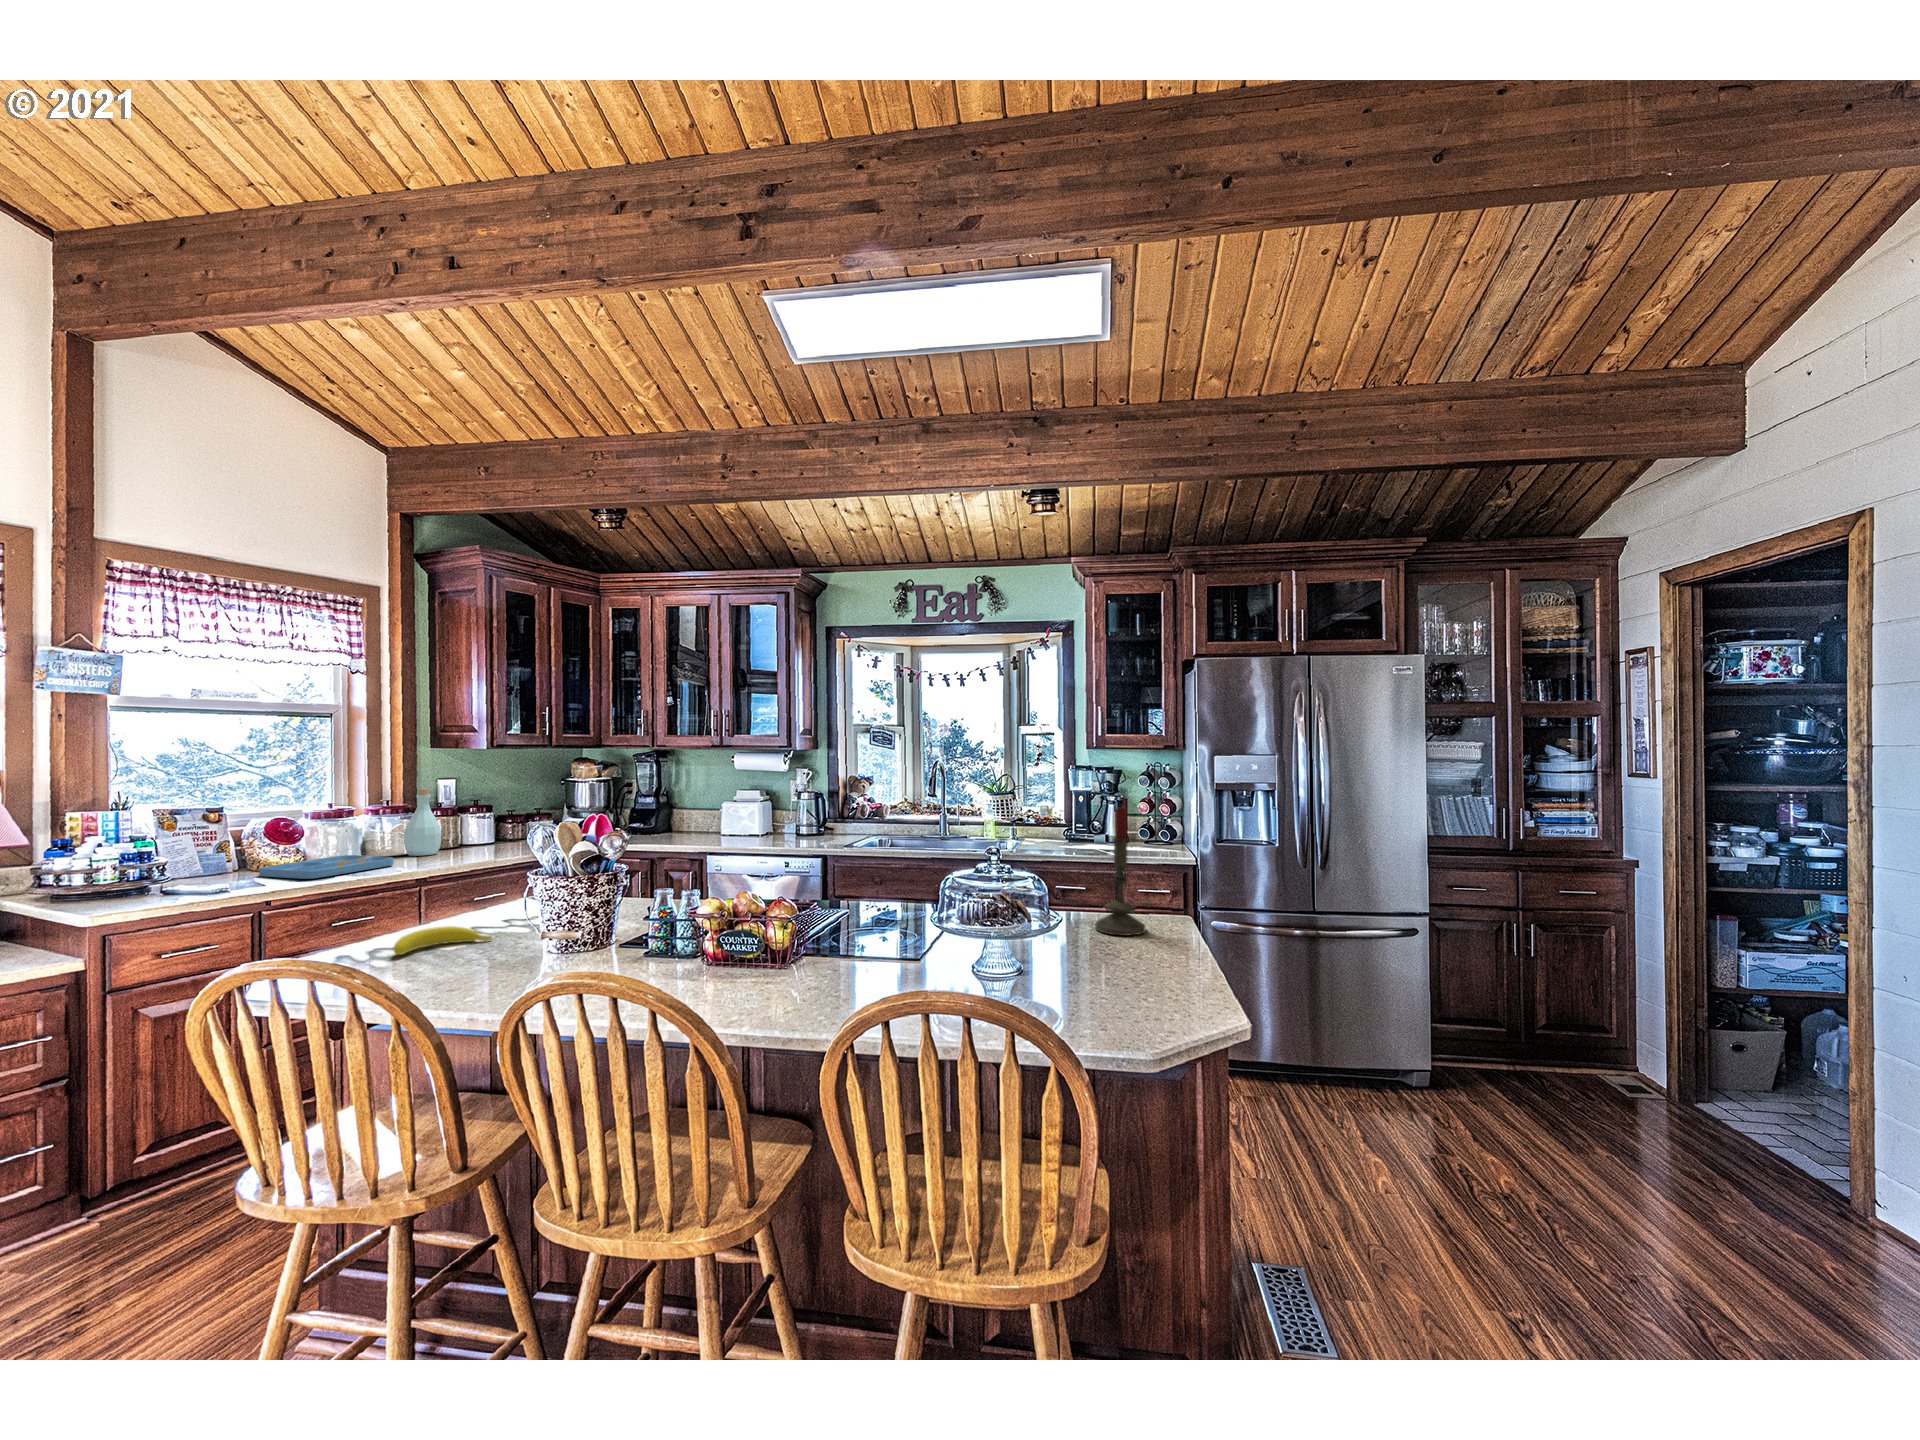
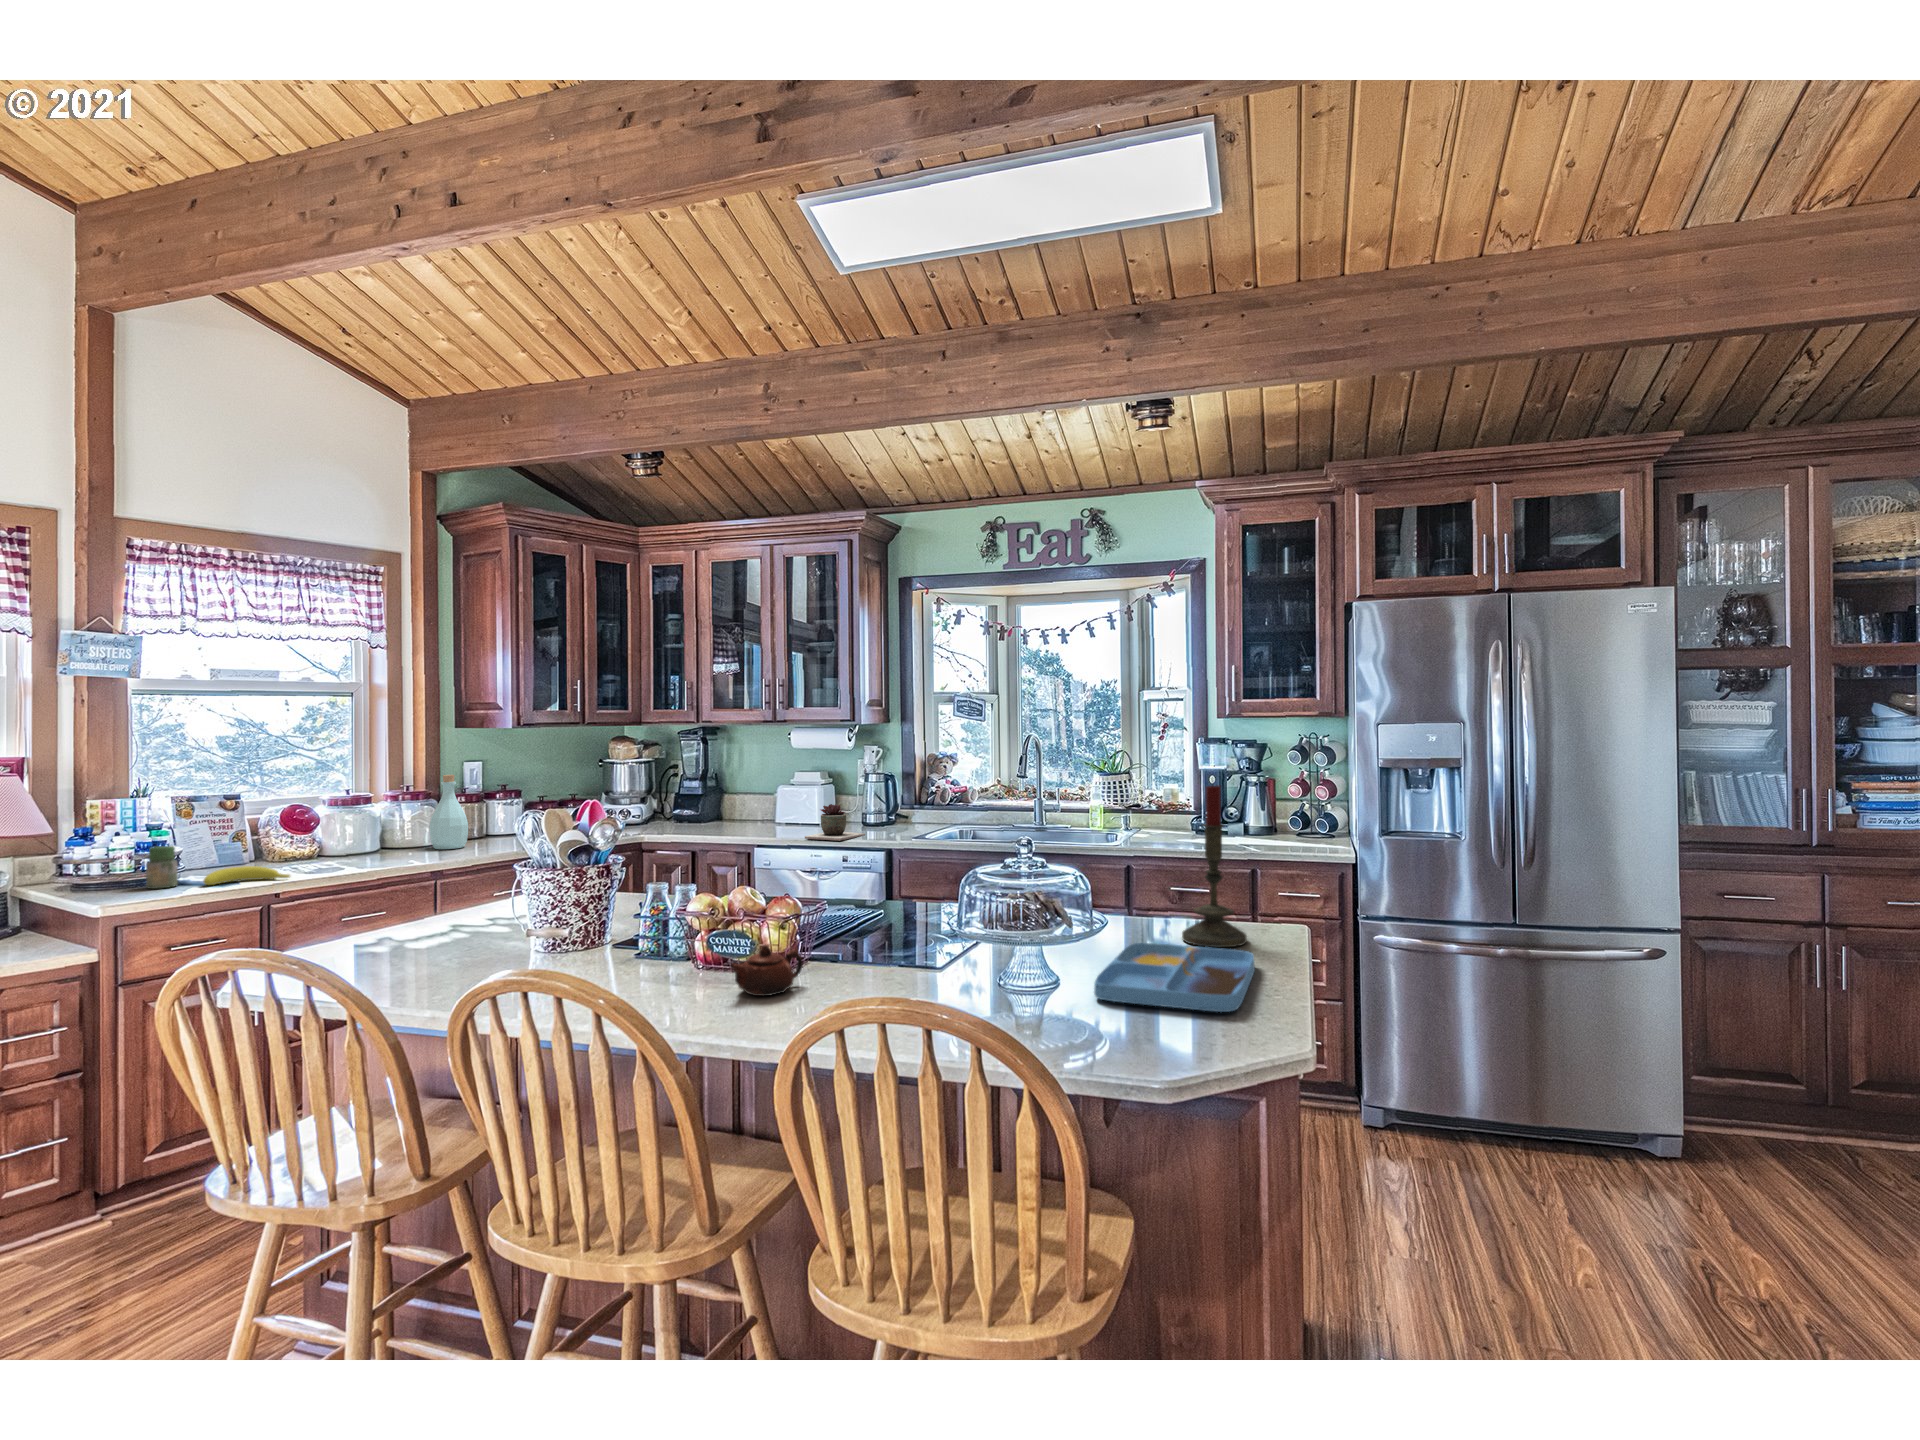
succulent plant: none [747,814,798,846] -> present [805,804,865,841]
tray: present [259,855,393,879] -> present [1094,943,1255,1012]
jar: none [131,857,164,898] -> present [146,846,178,889]
fruit: present [393,926,493,955] -> present [204,866,290,885]
teapot: none [748,944,805,988] -> present [730,945,803,996]

